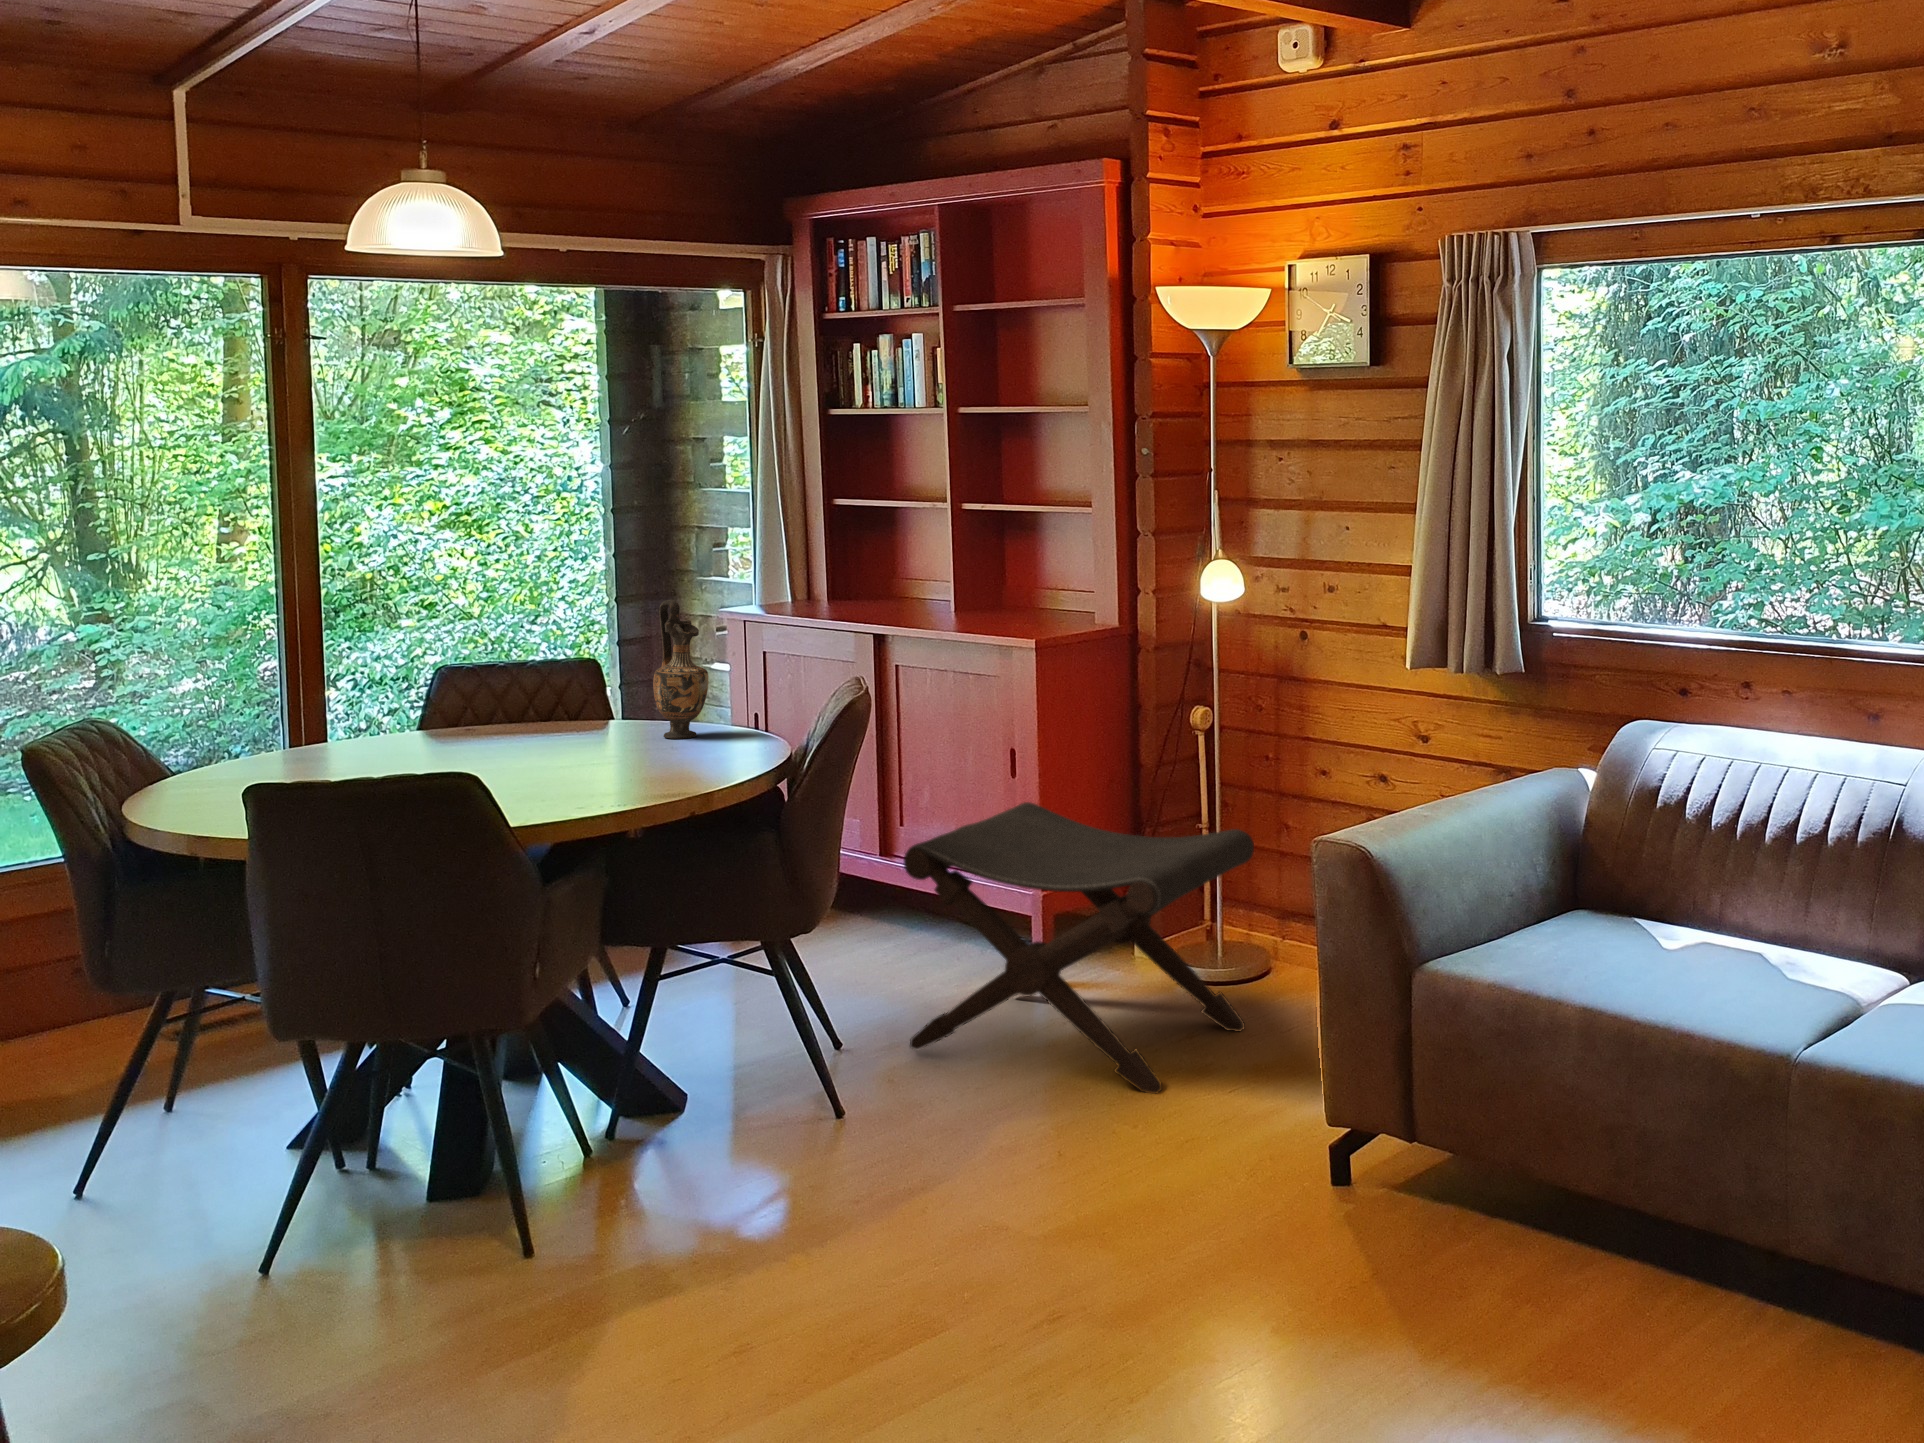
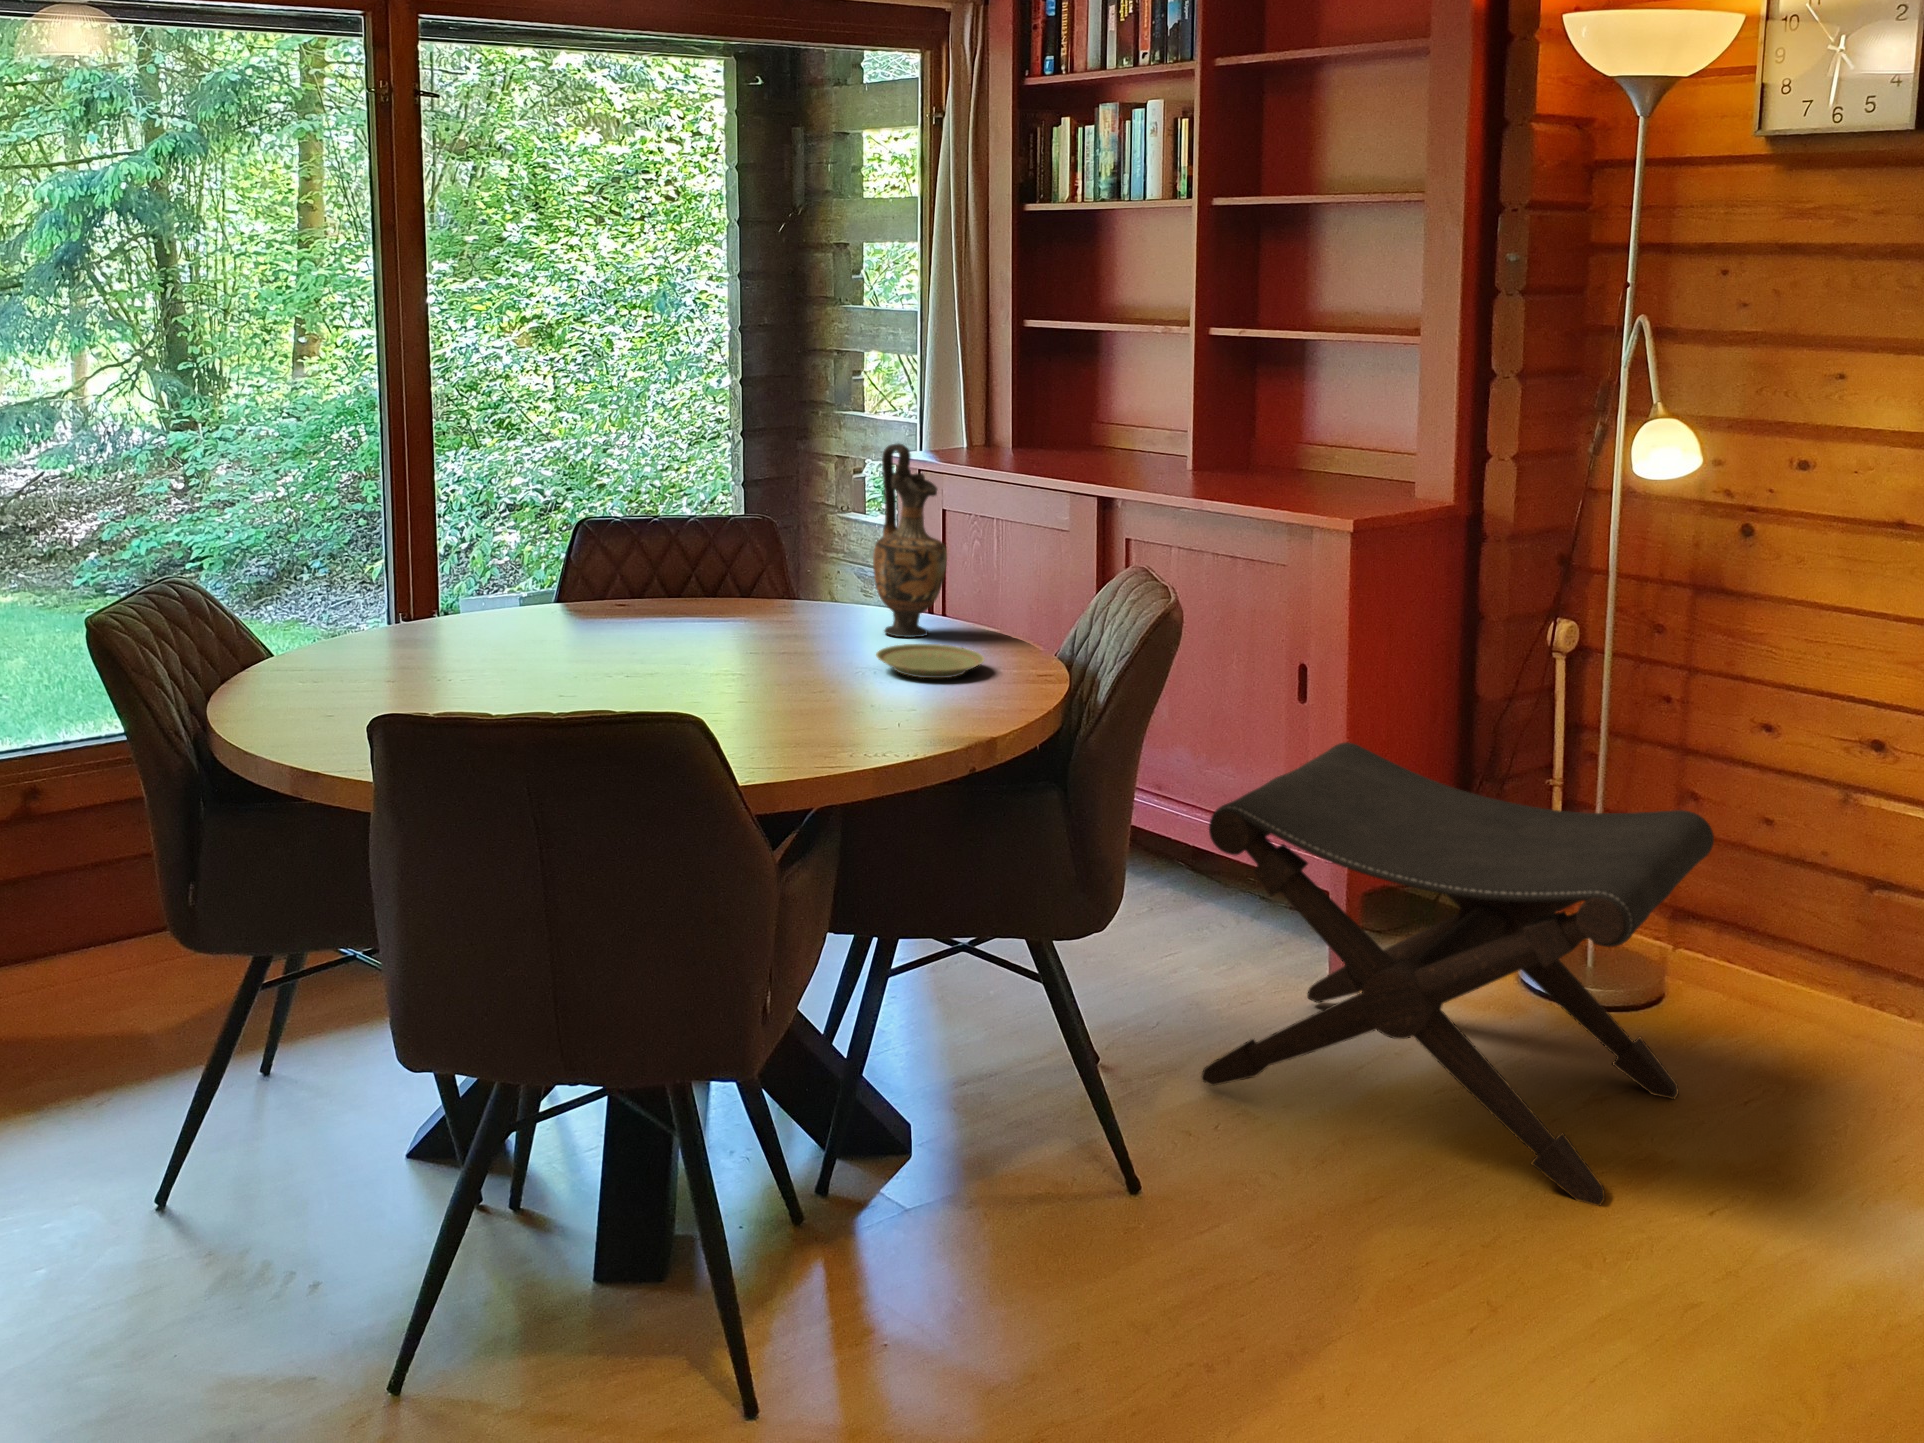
plate: none [642,740,722,762] -> present [876,644,984,678]

